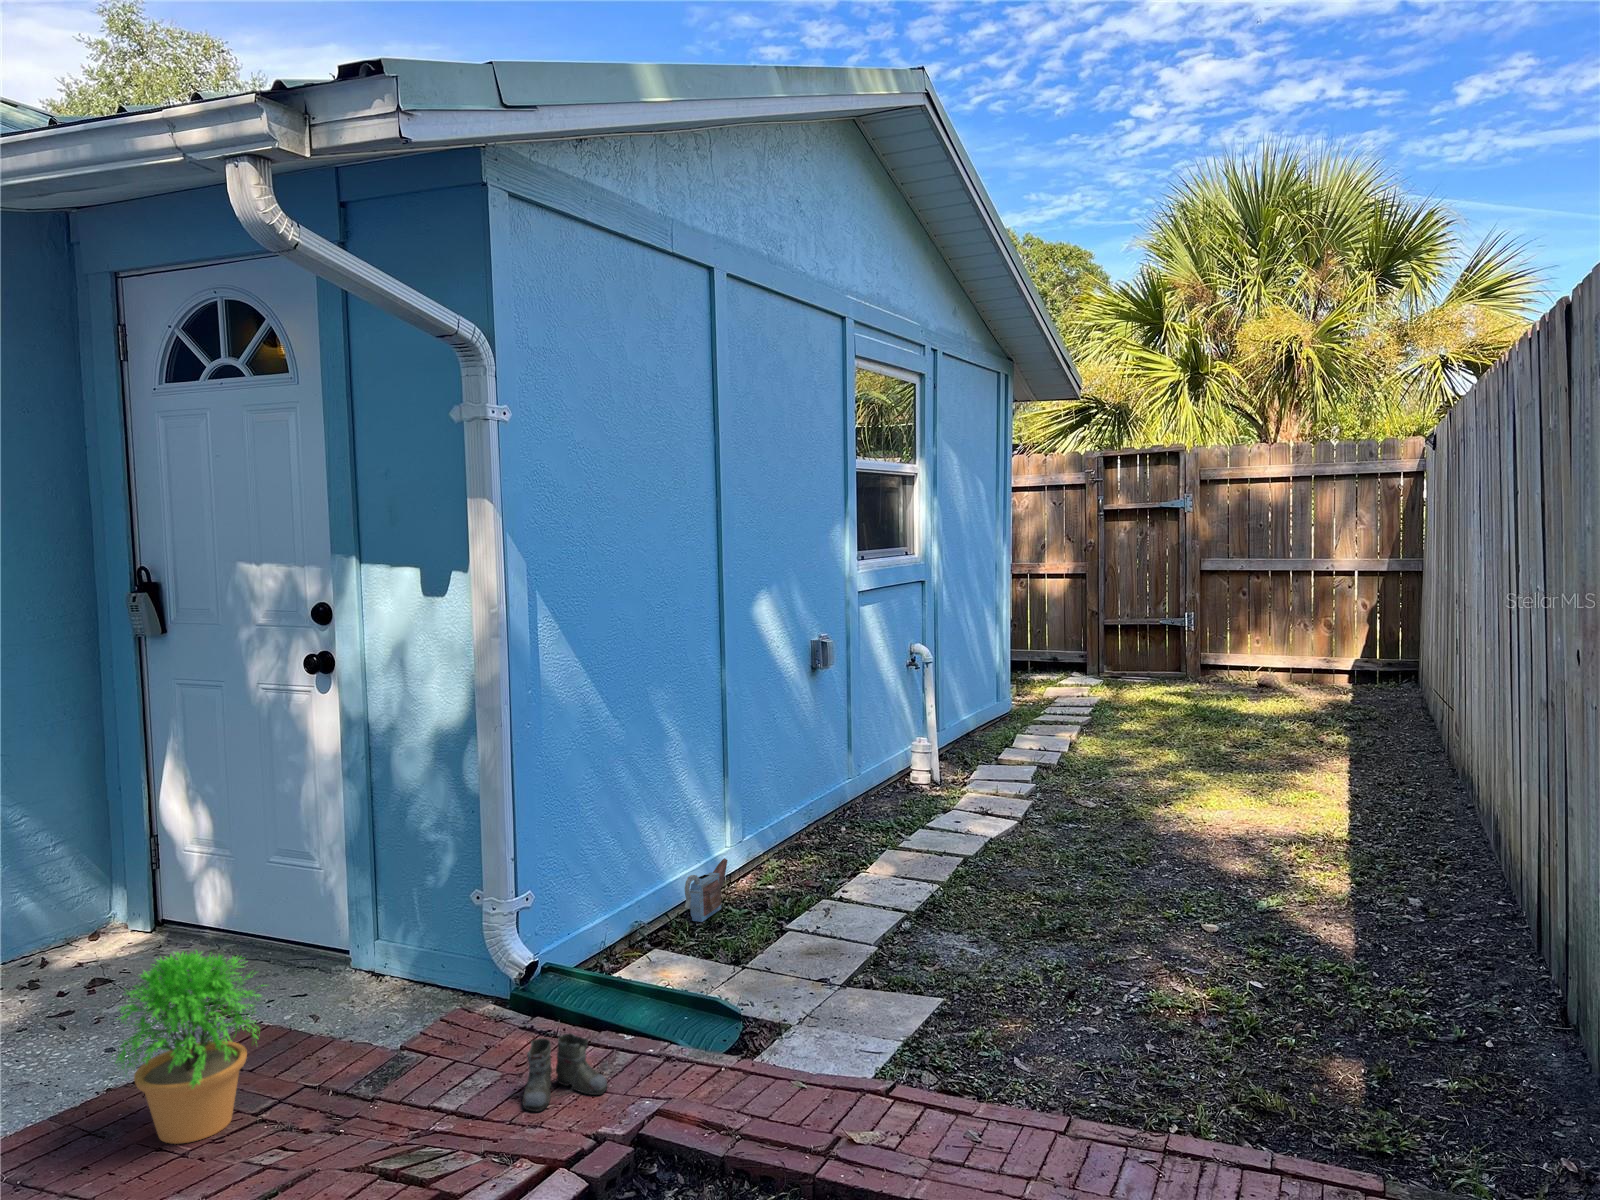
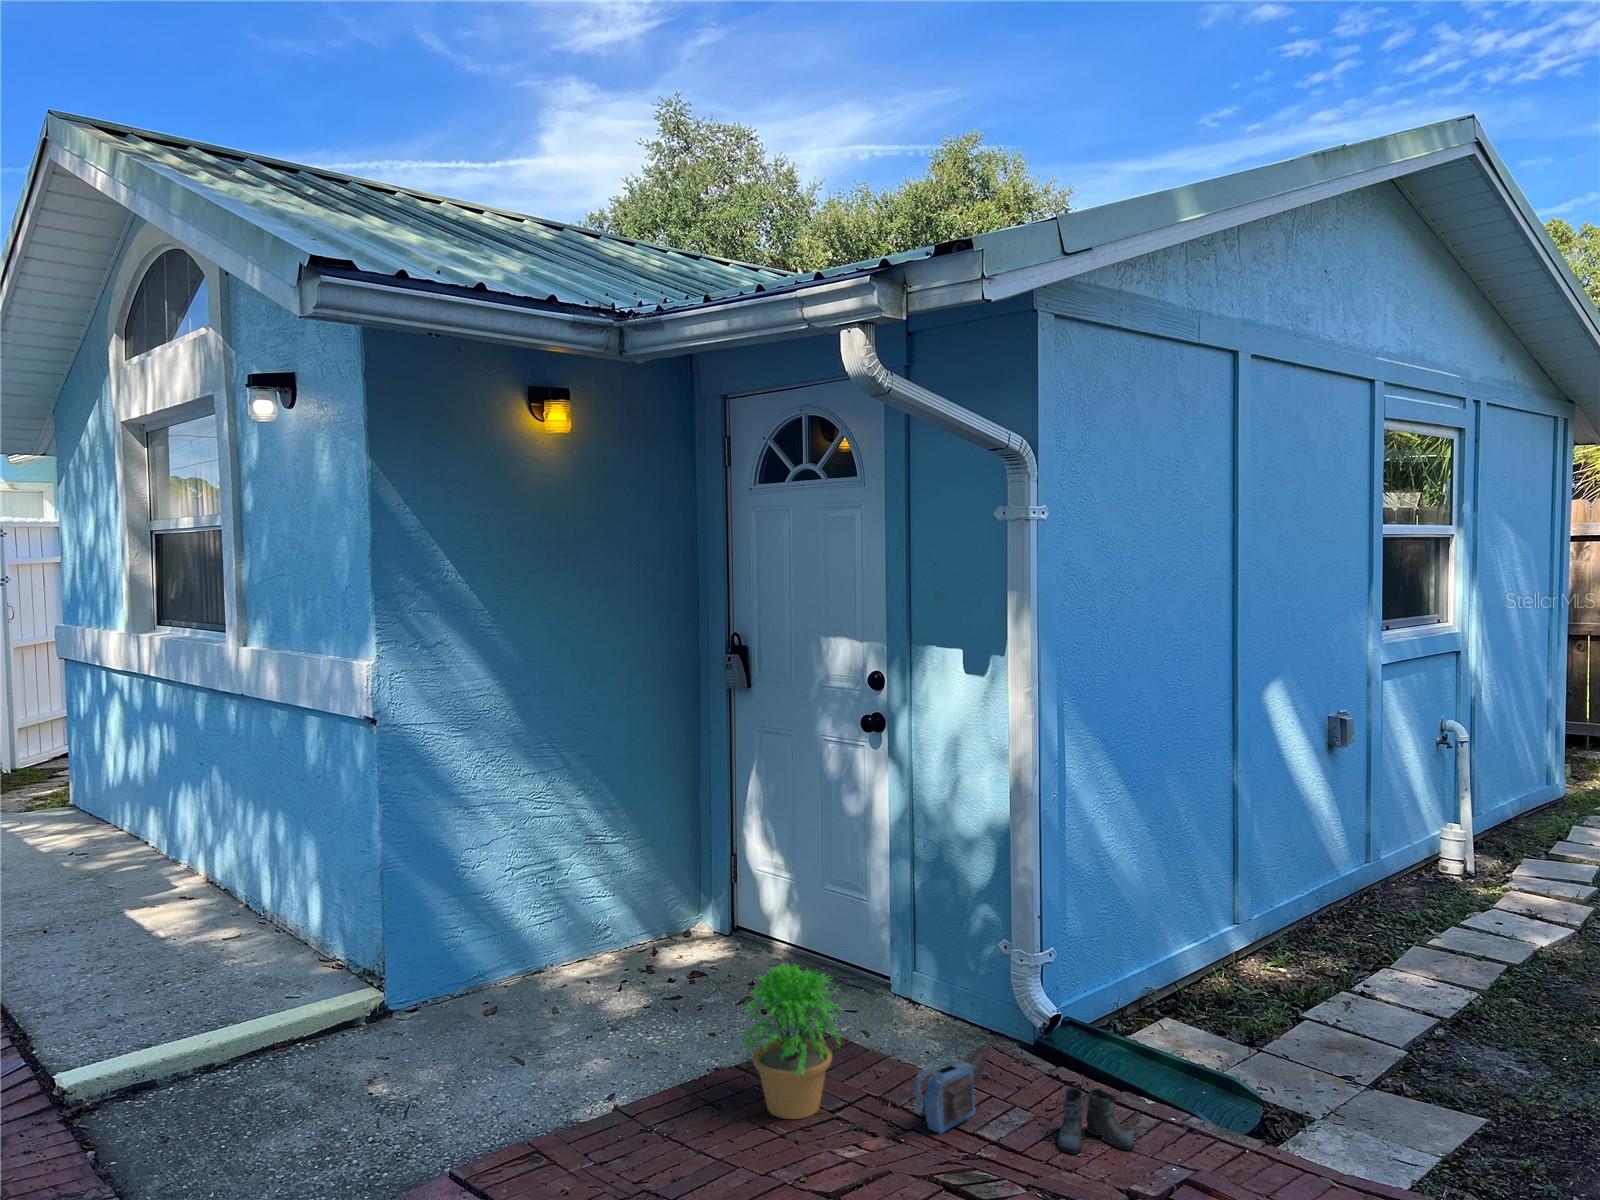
watering can: present [685,858,728,922] -> present [914,1043,990,1133]

